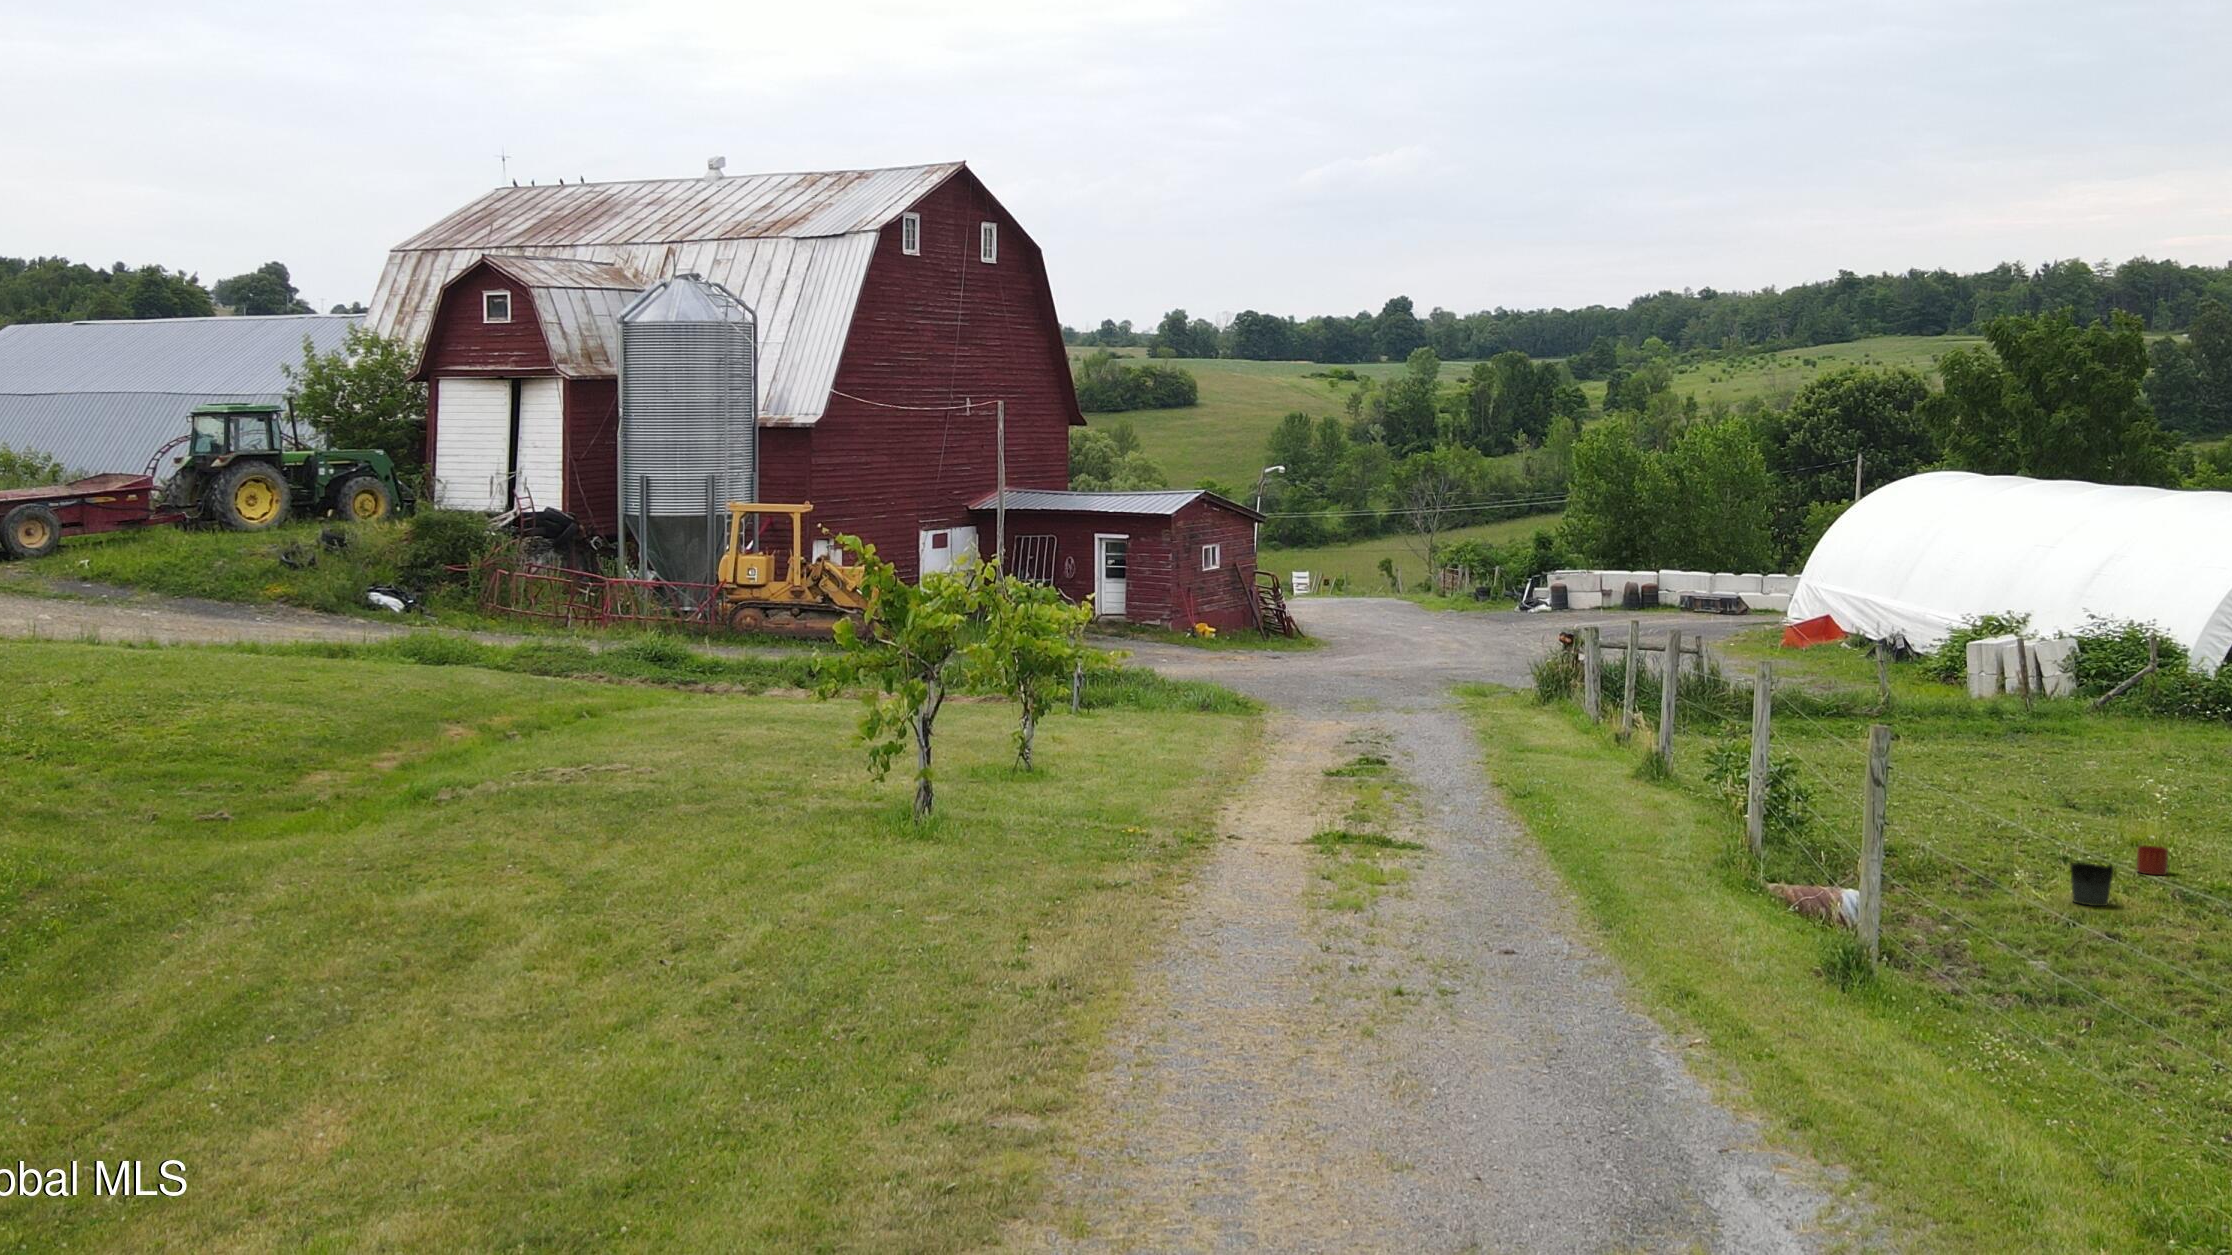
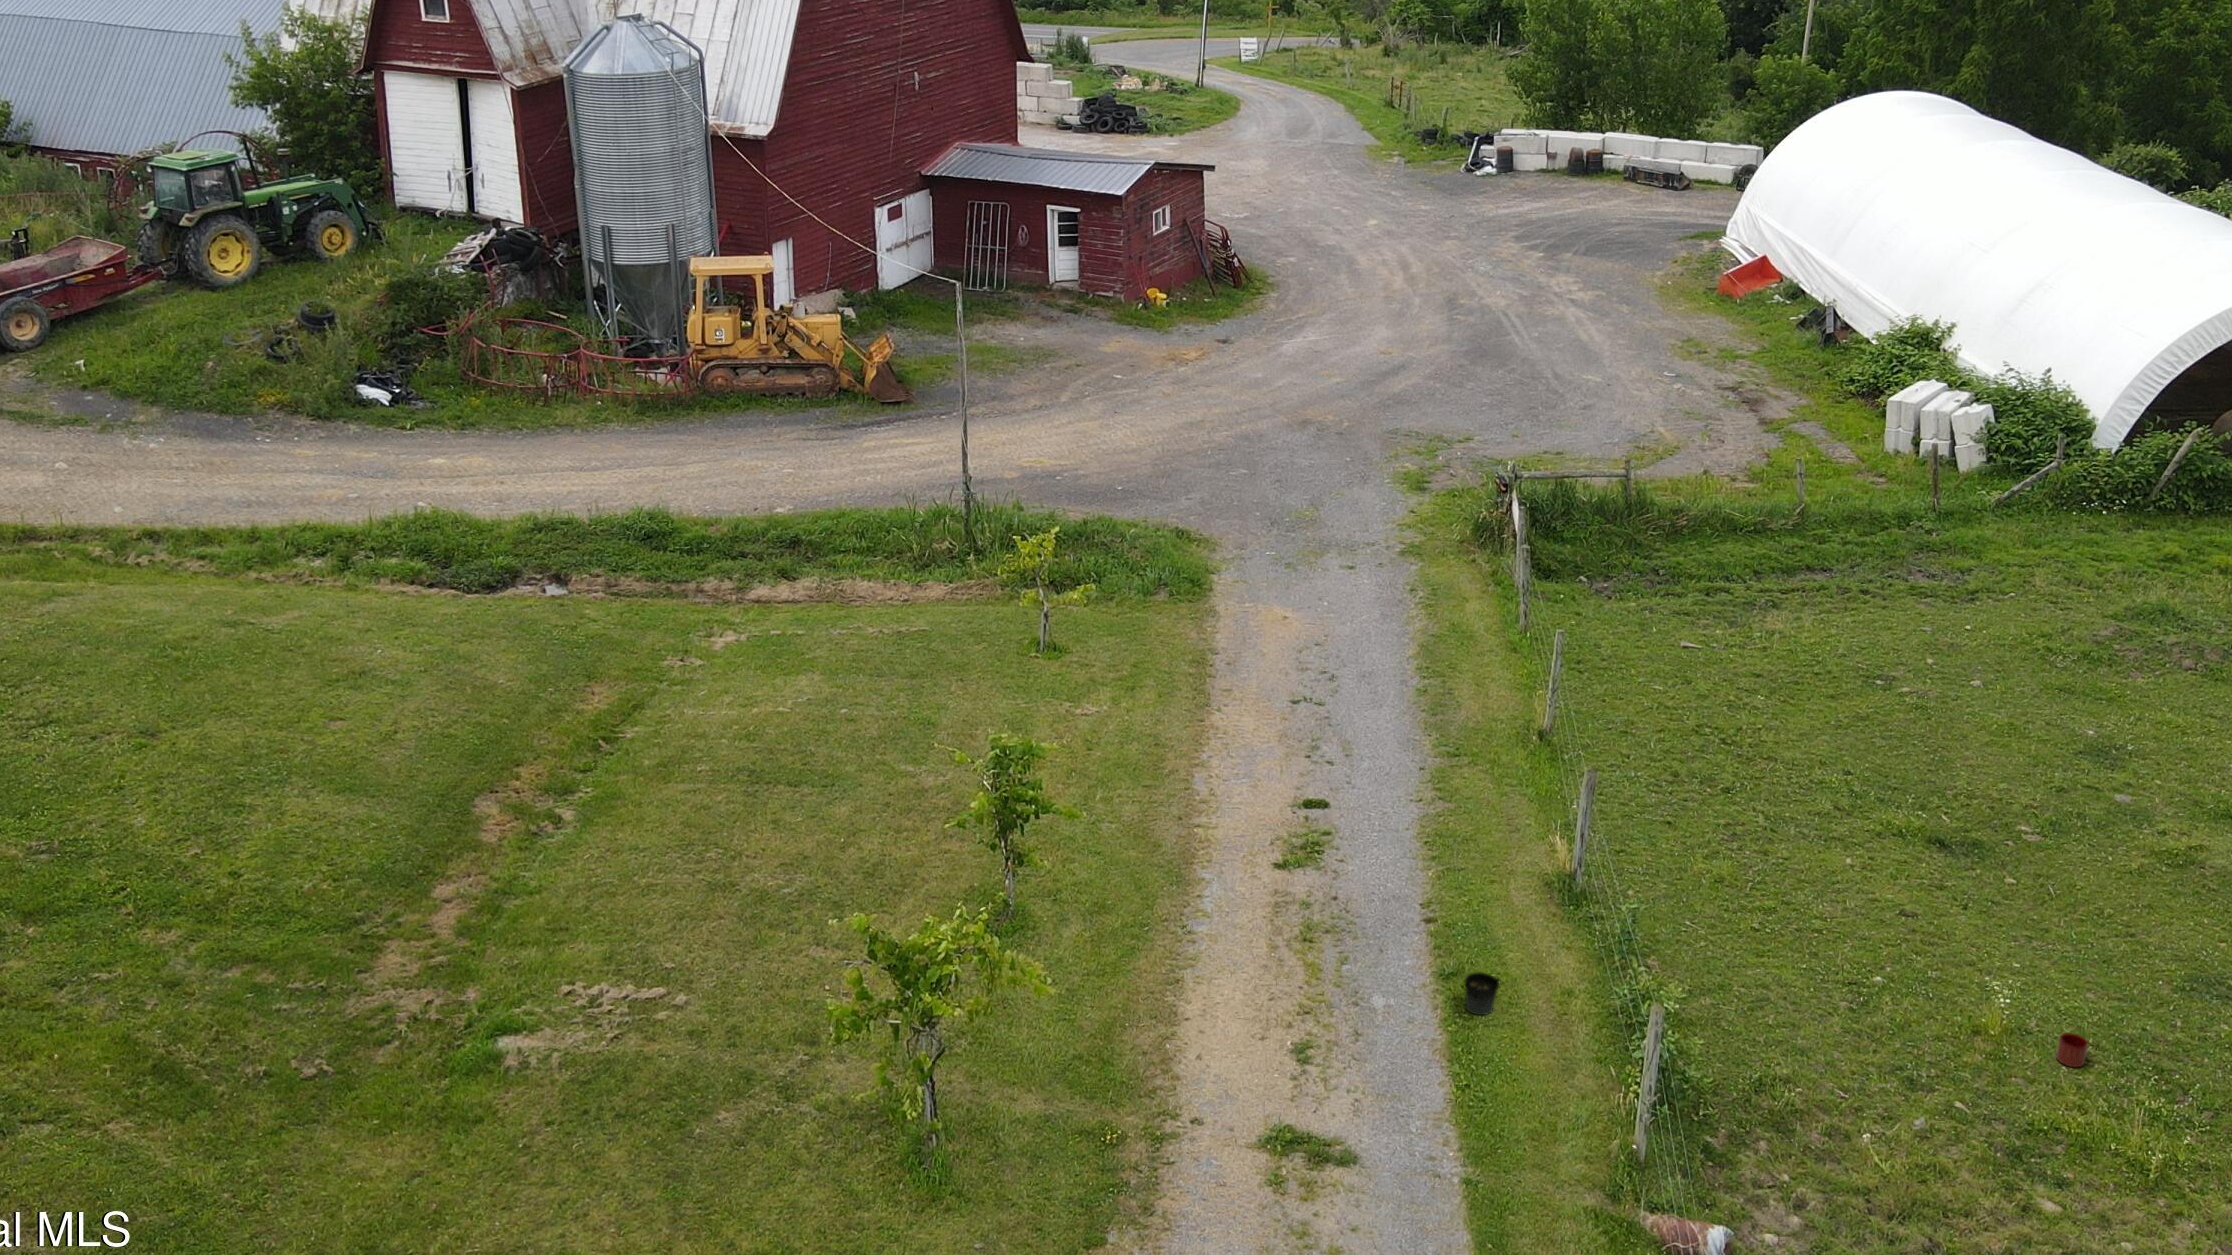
bucket: present [2070,863,2115,906] -> present [1464,972,1502,1015]

